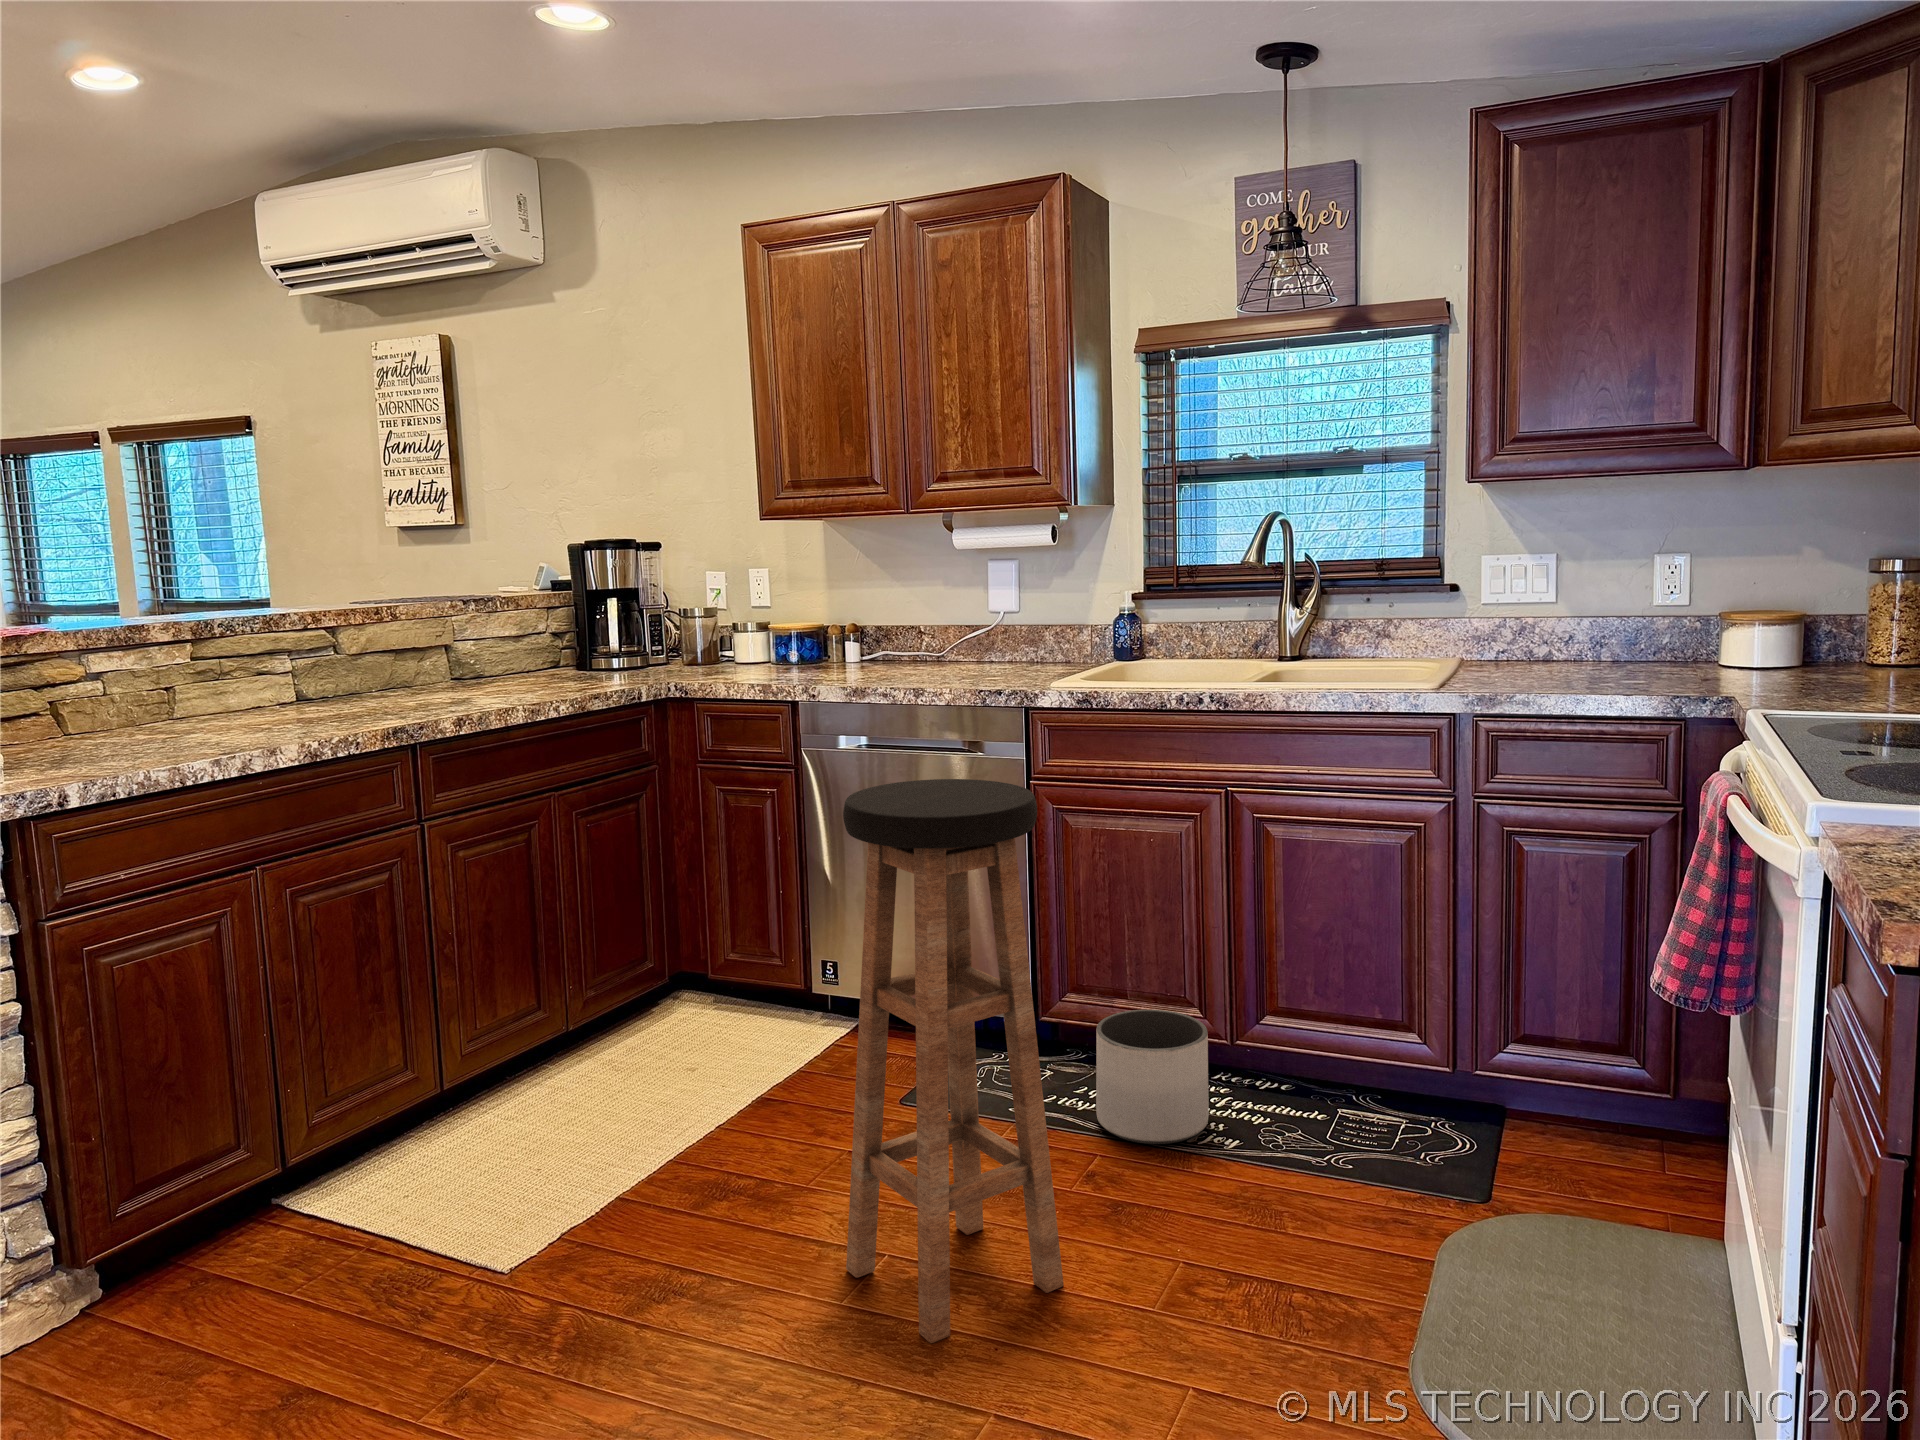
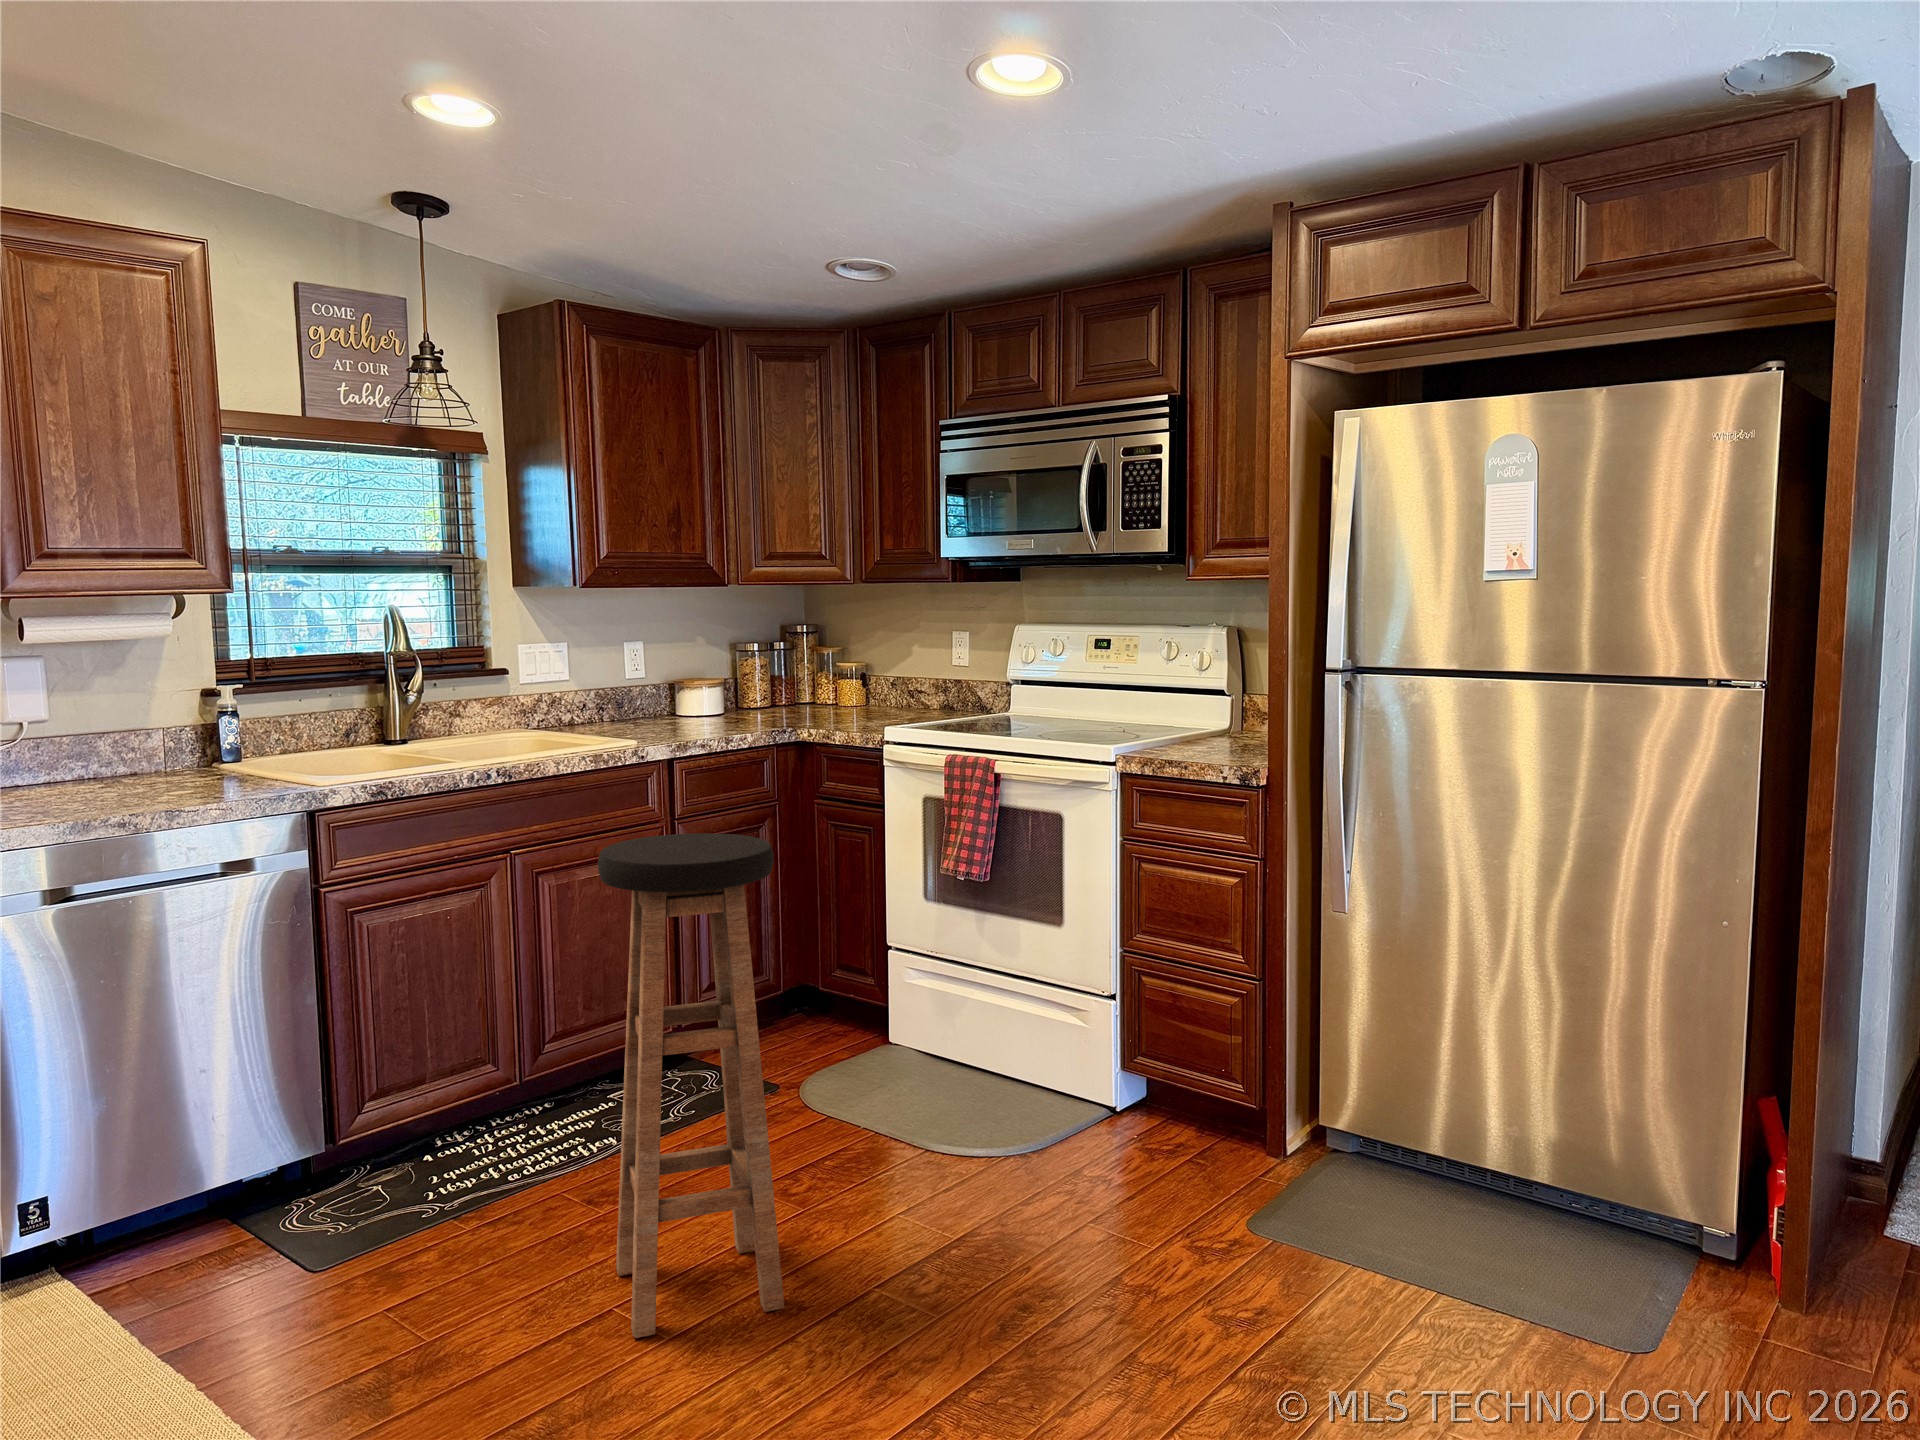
planter: present [1096,1010,1209,1144] -> none [488,1059,598,1184]

